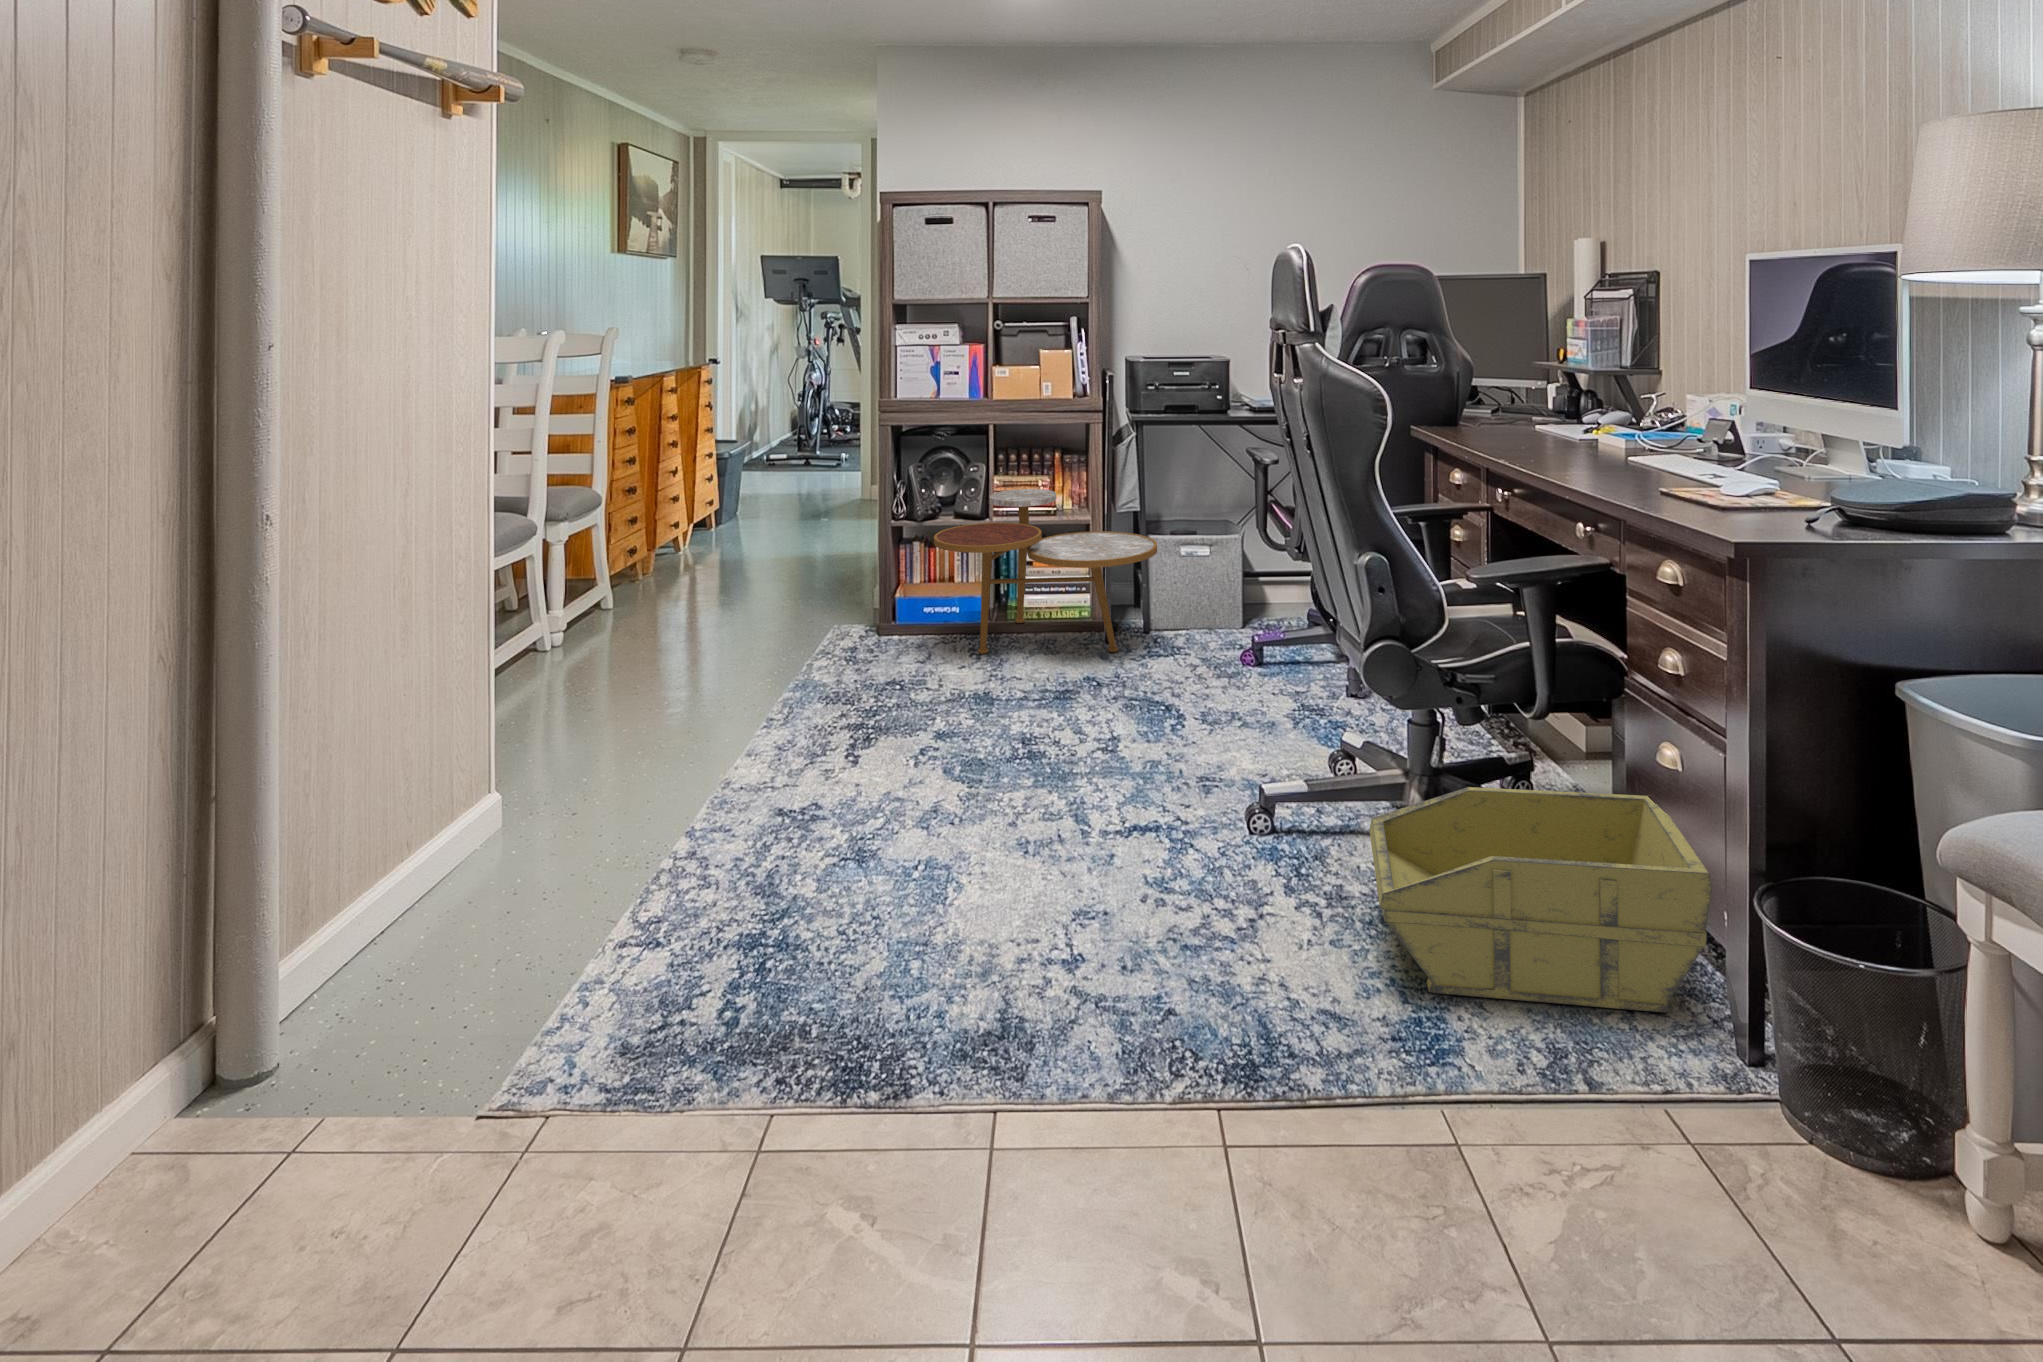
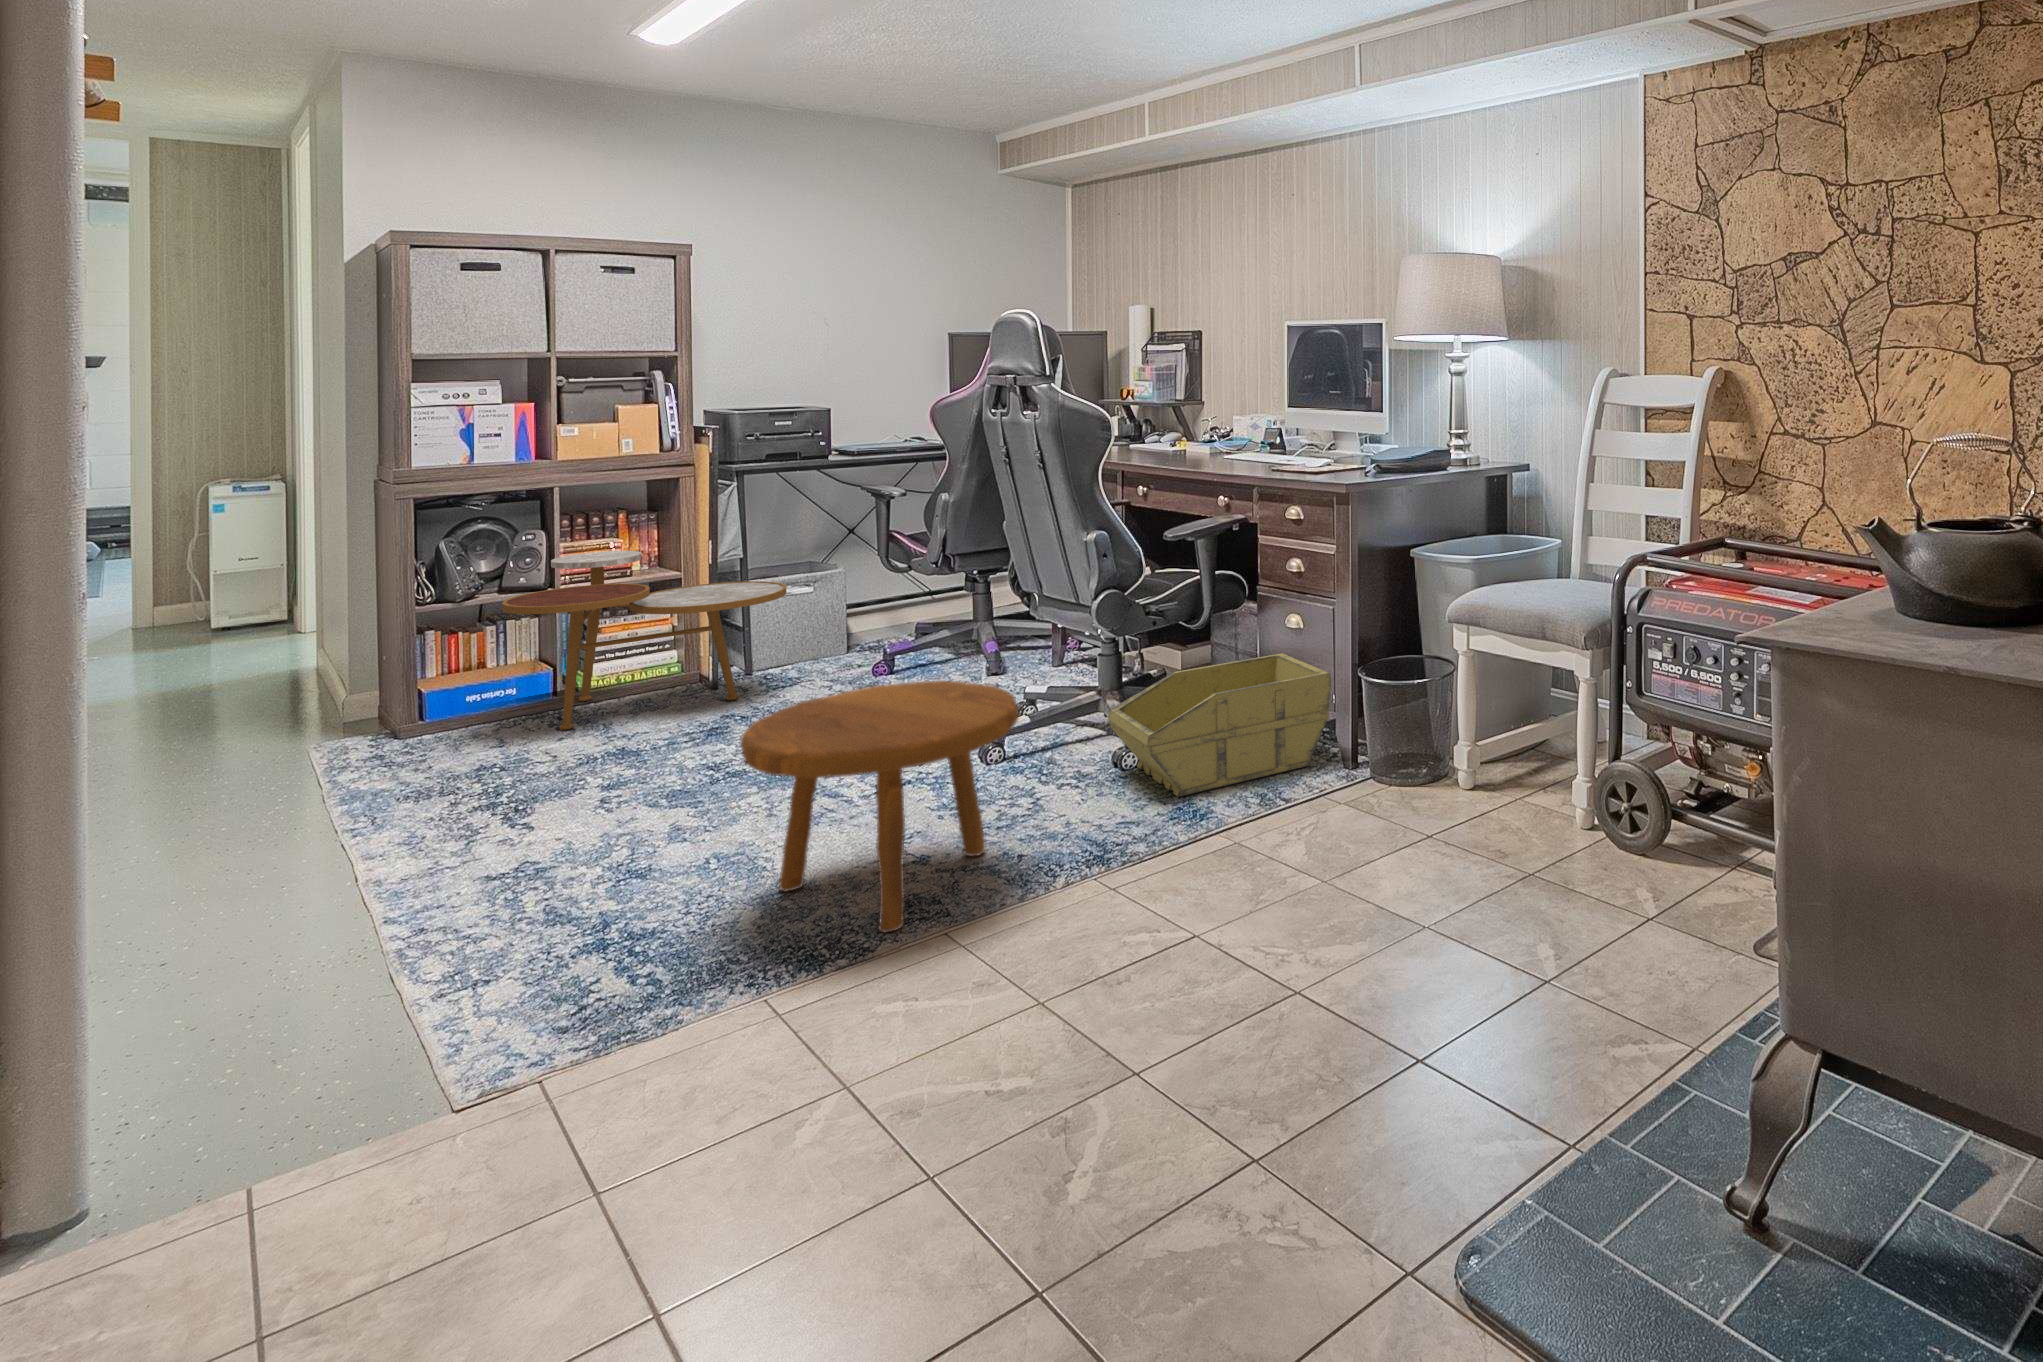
footstool: none [858,736,1163,1086] -> present [741,680,1019,932]

